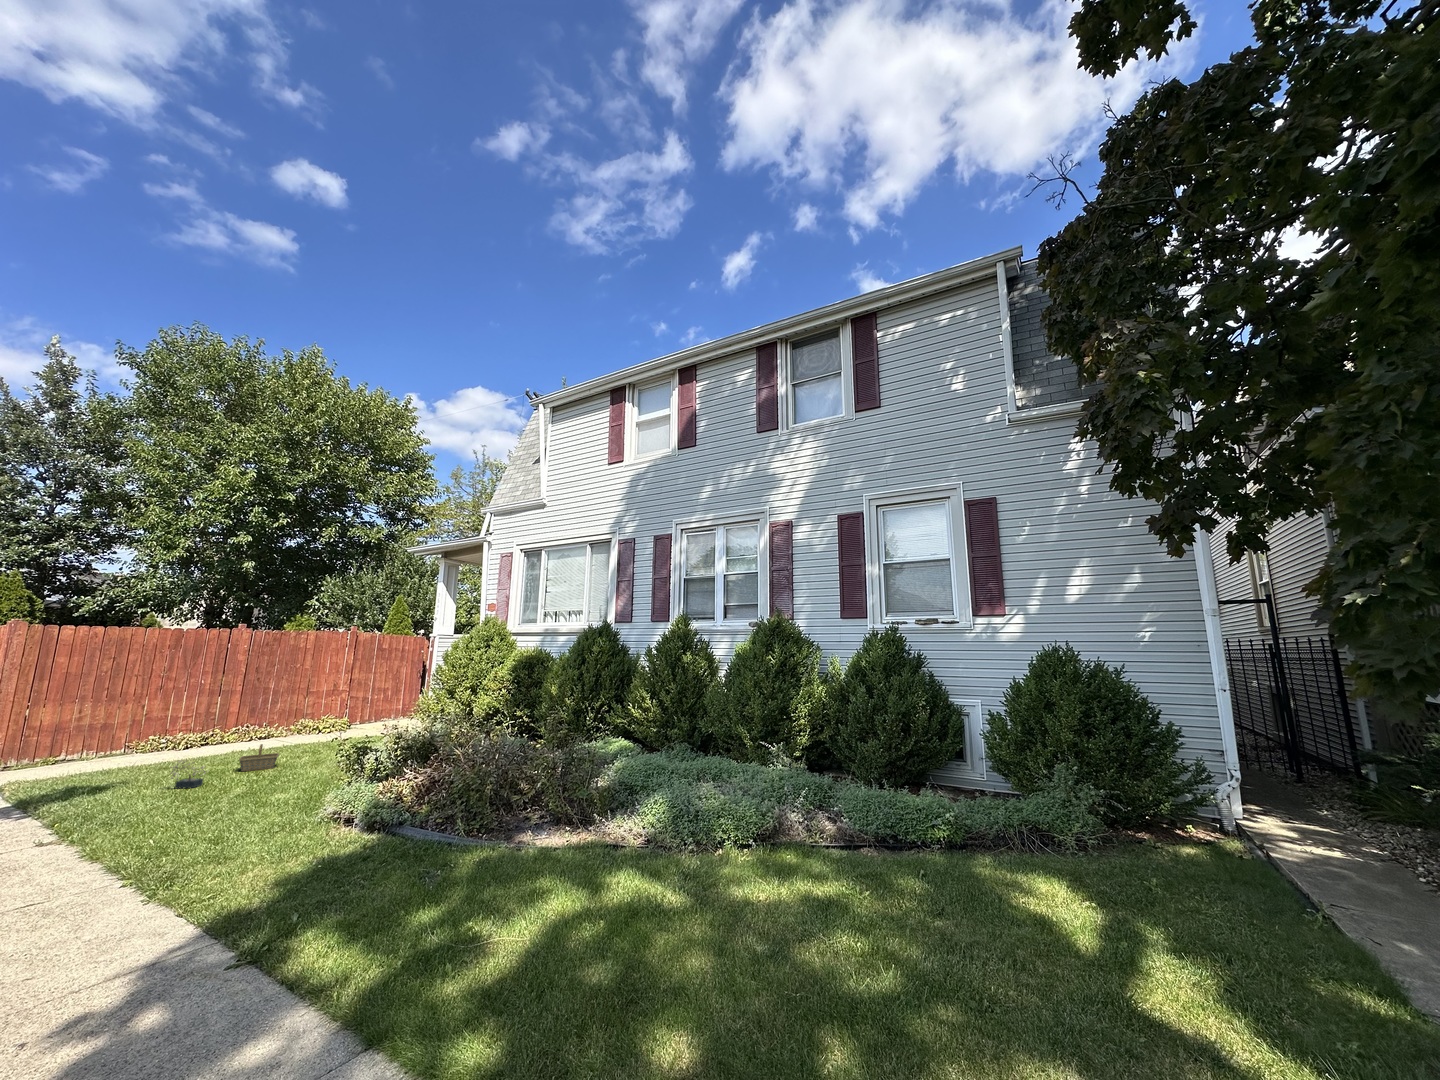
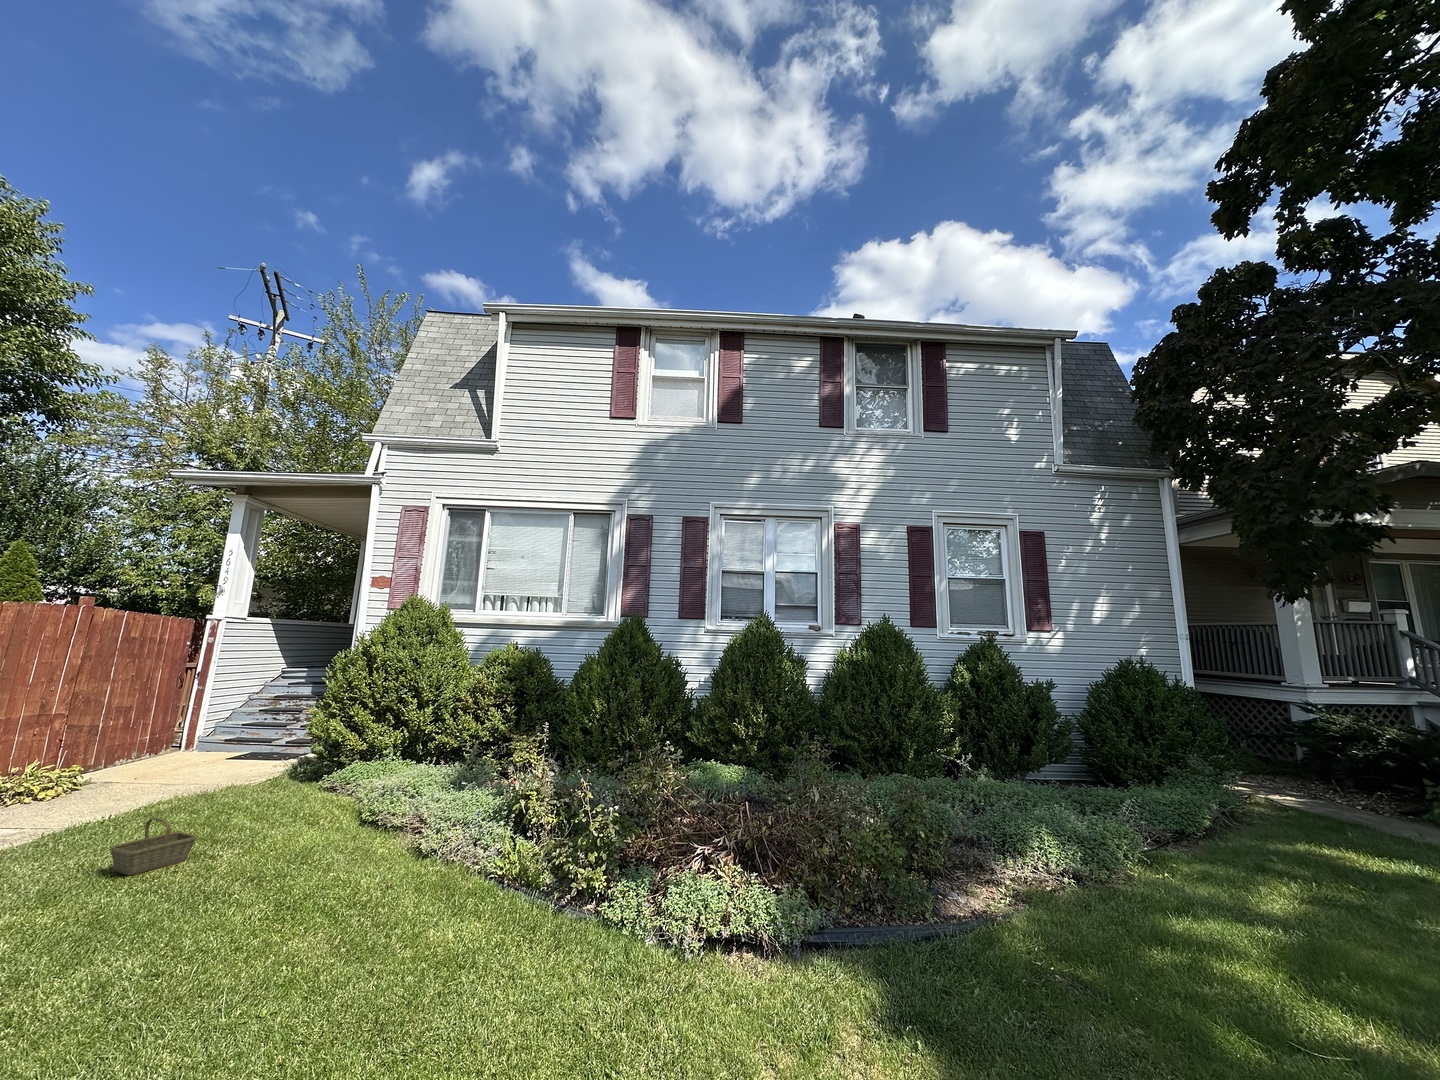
decorative plant: present [170,762,205,788] -> none [44,867,133,930]

